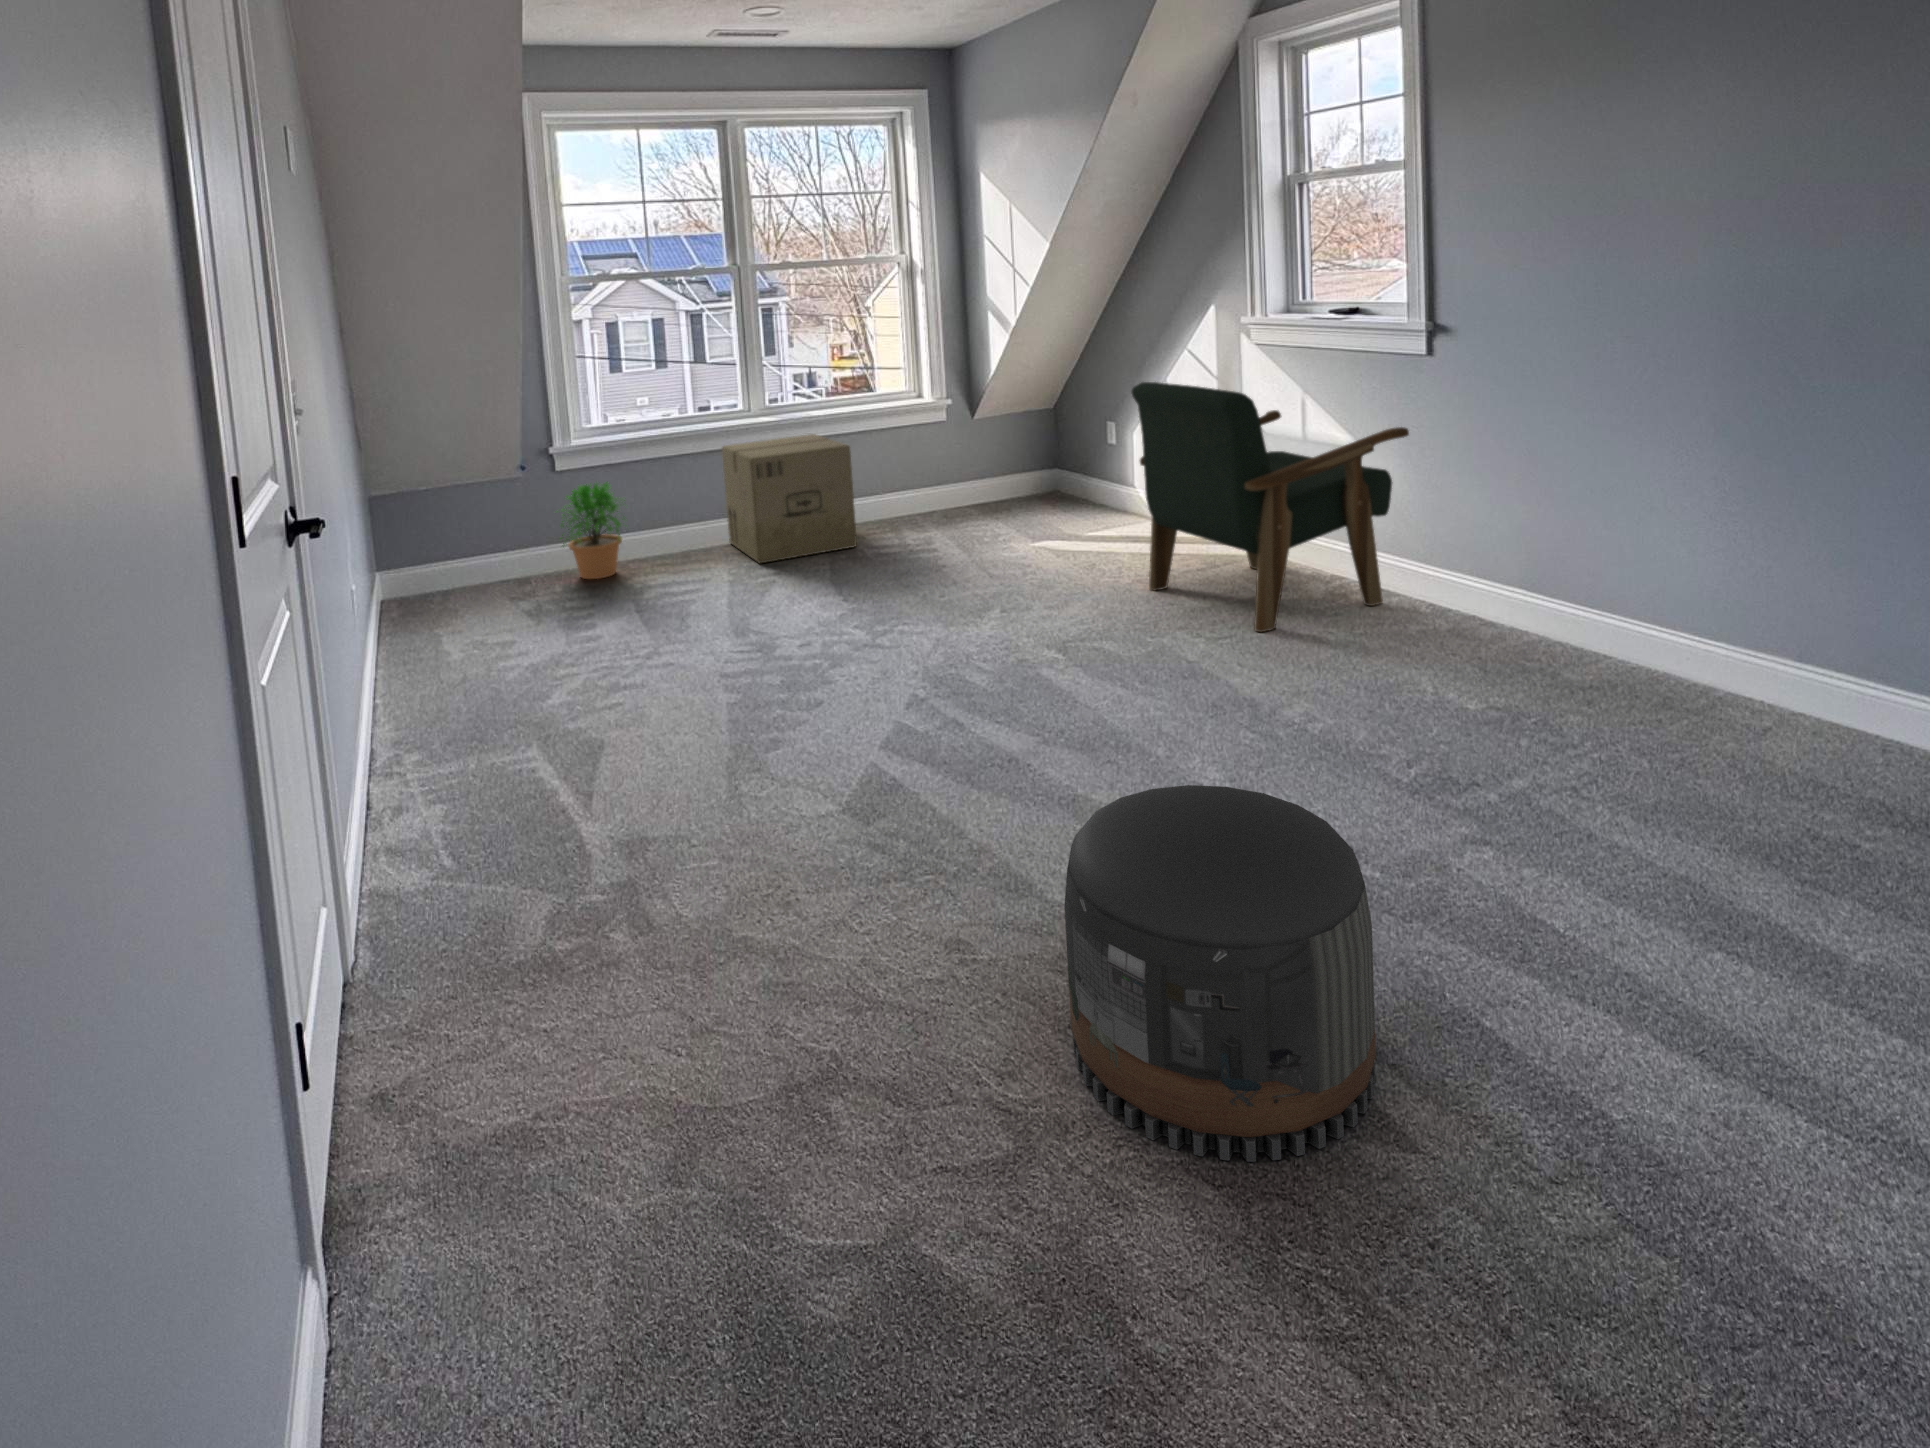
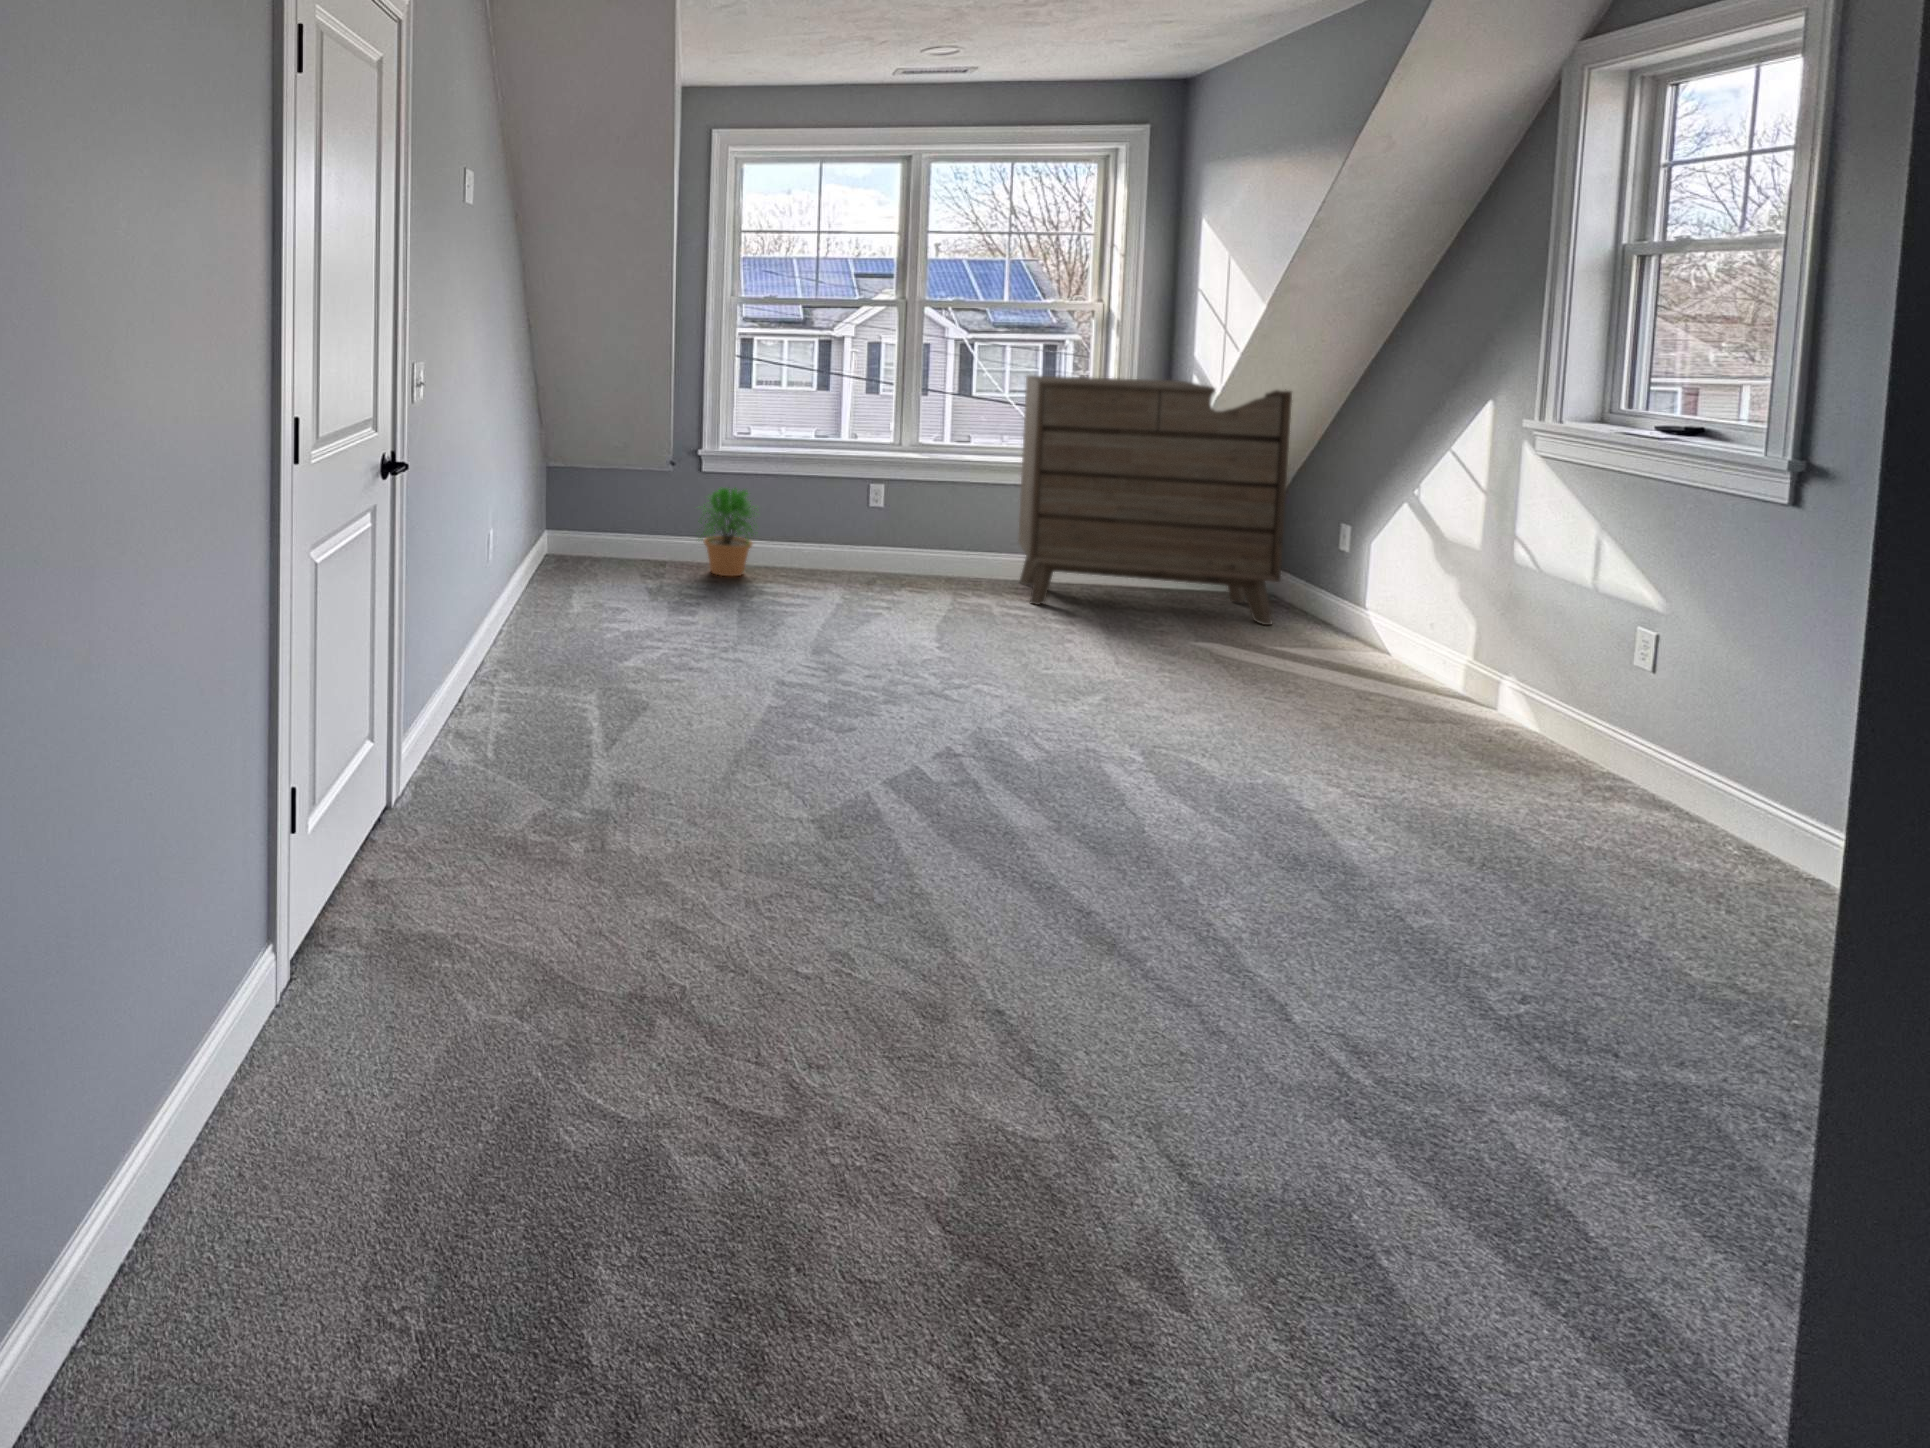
dresser: none [853,313,1075,540] -> present [1018,375,1292,625]
armchair: present [1132,382,1409,632] -> none [1312,477,1741,821]
cardboard box: present [722,434,857,563] -> none [862,475,994,602]
pouf: present [1064,785,1376,1161] -> none [882,862,1219,1258]

